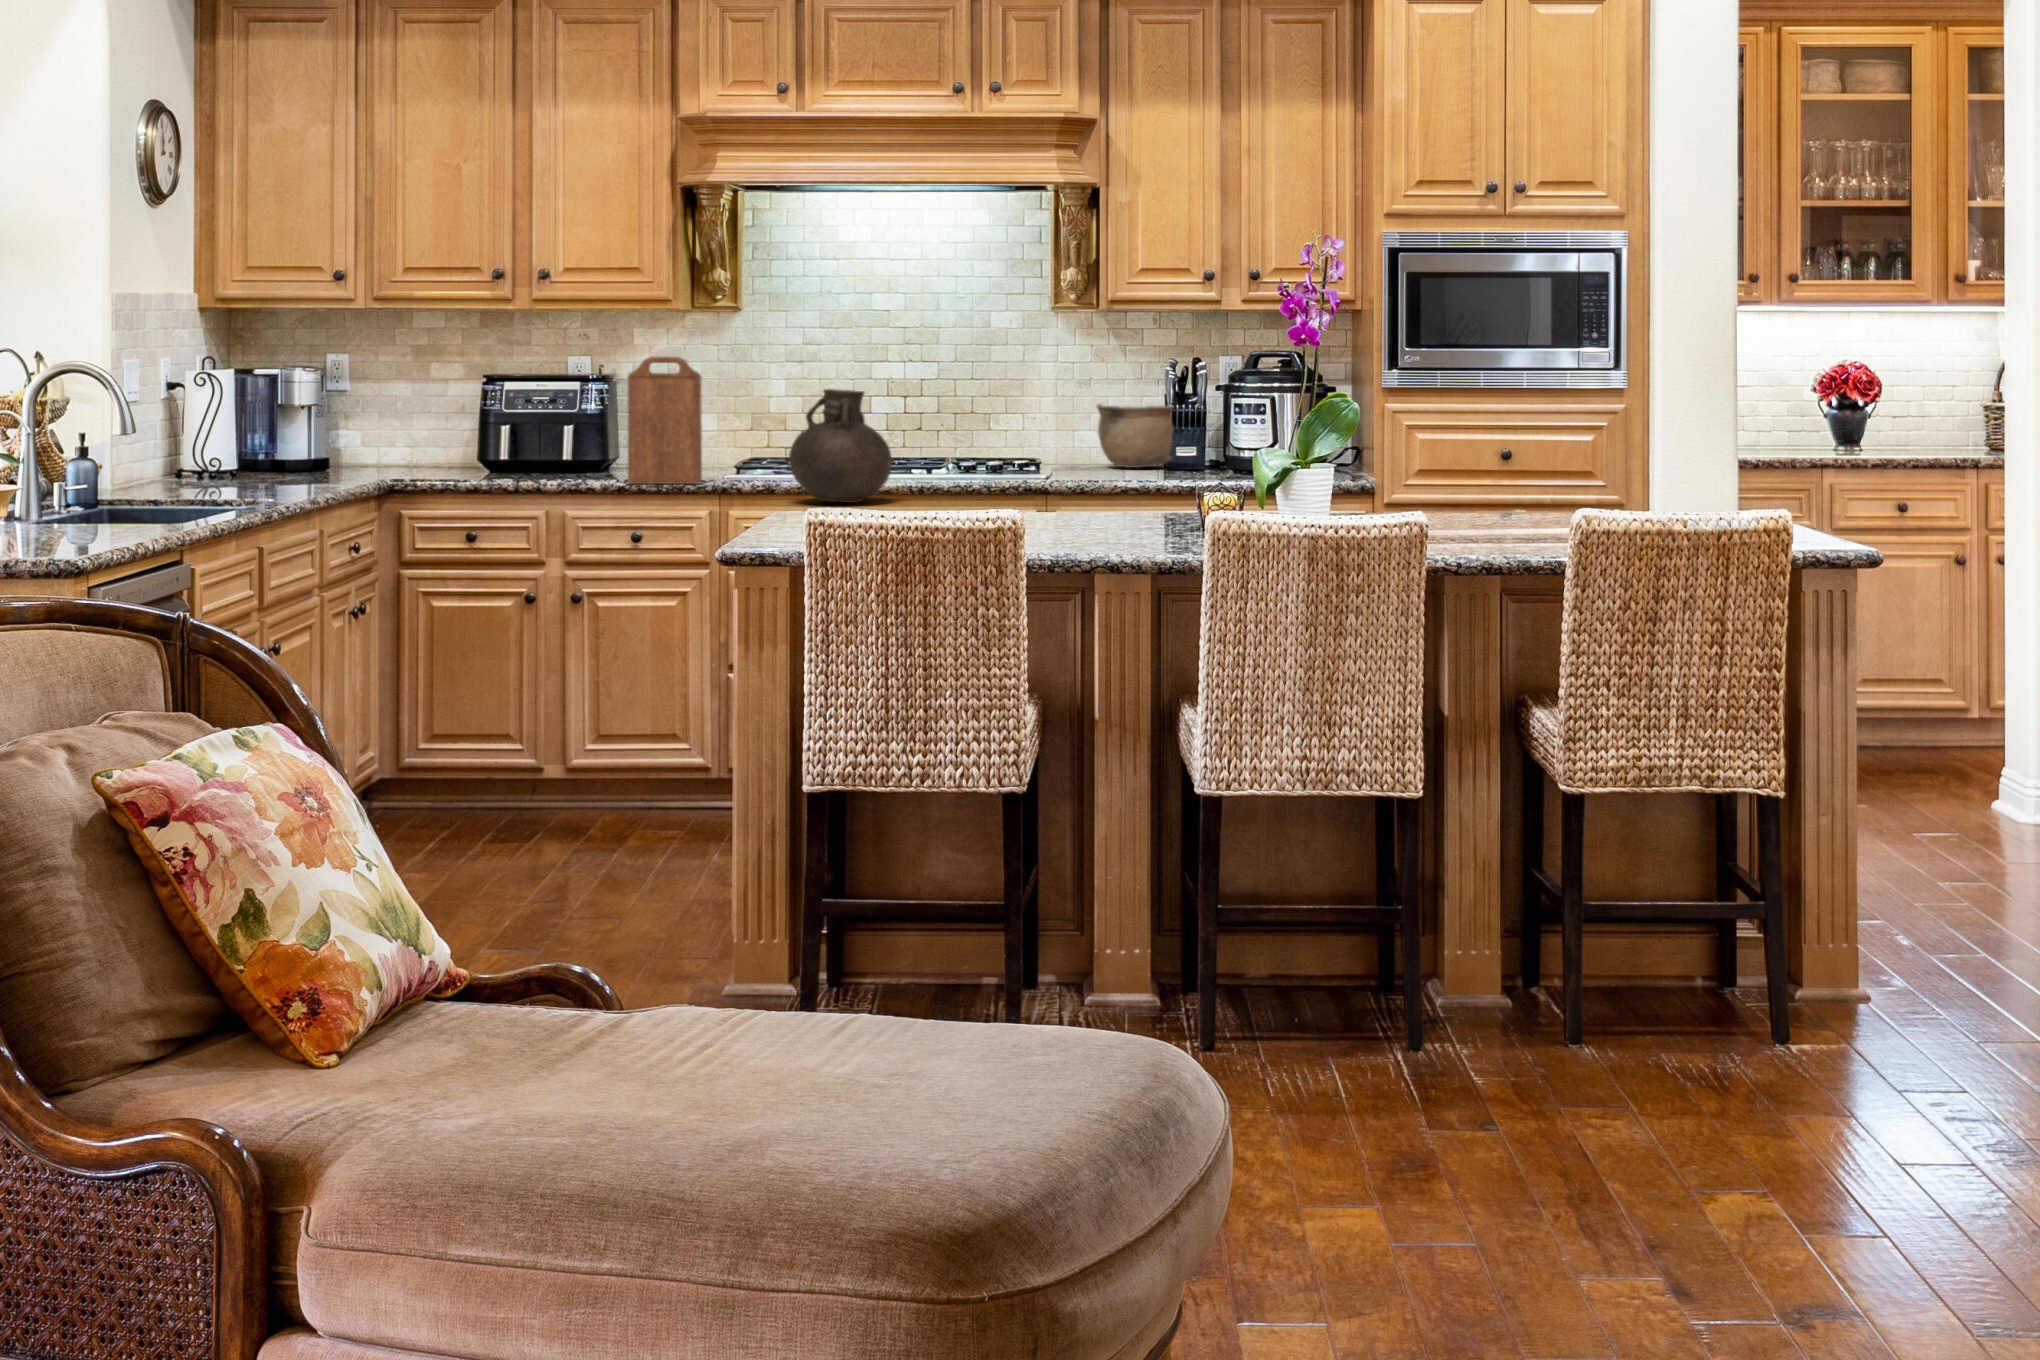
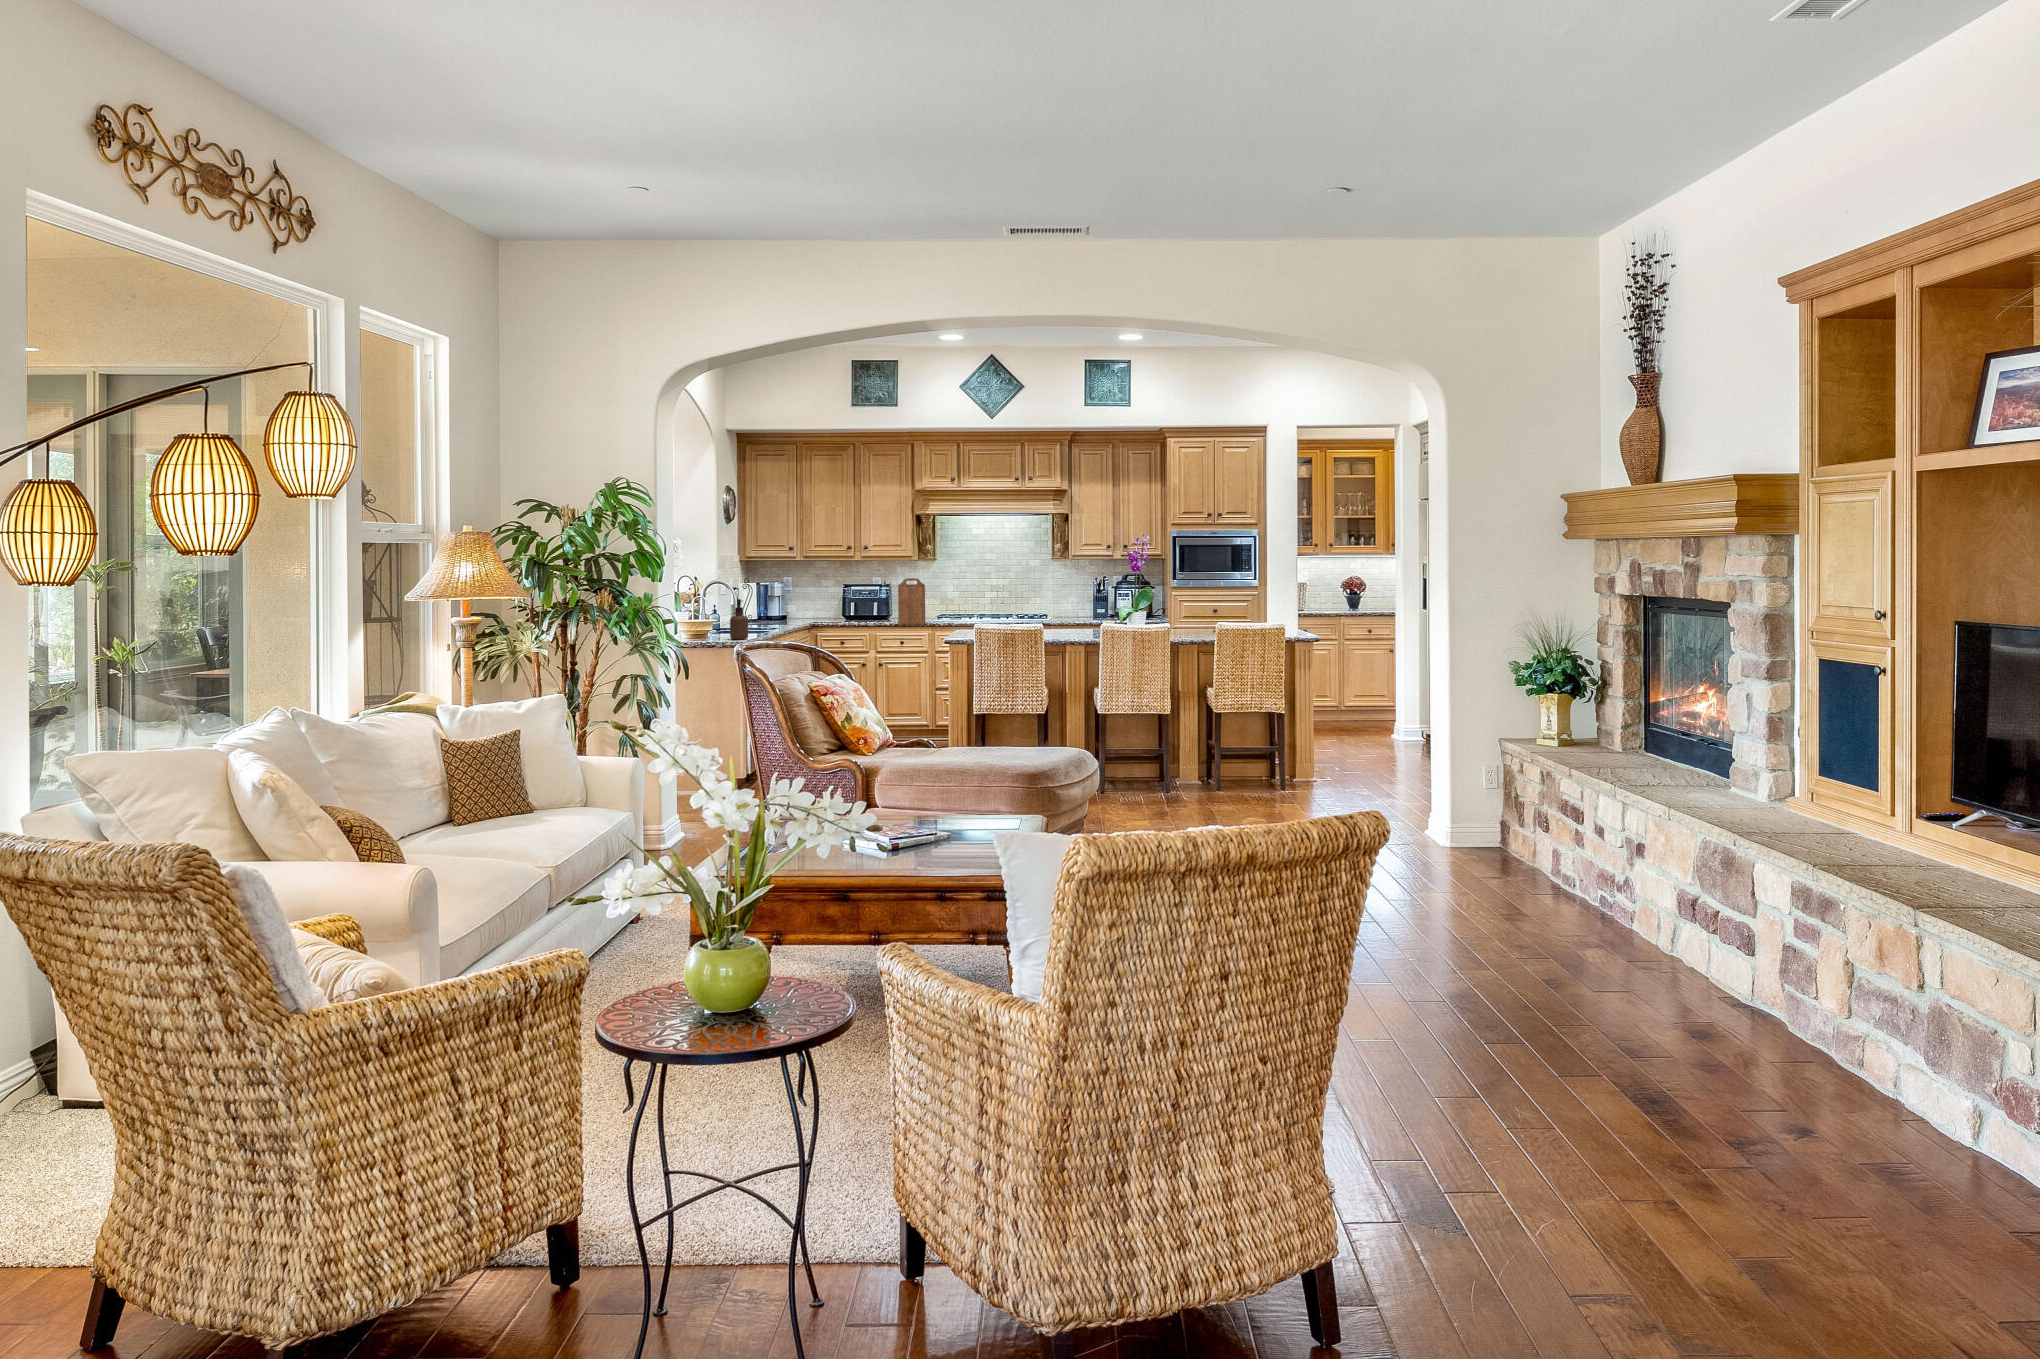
vase: present [789,389,892,503] -> none [960,589,996,629]
bowl: present [1097,404,1173,468] -> none [1070,593,1102,618]
soap dispenser: none [67,414,125,538] -> present [730,599,748,640]

